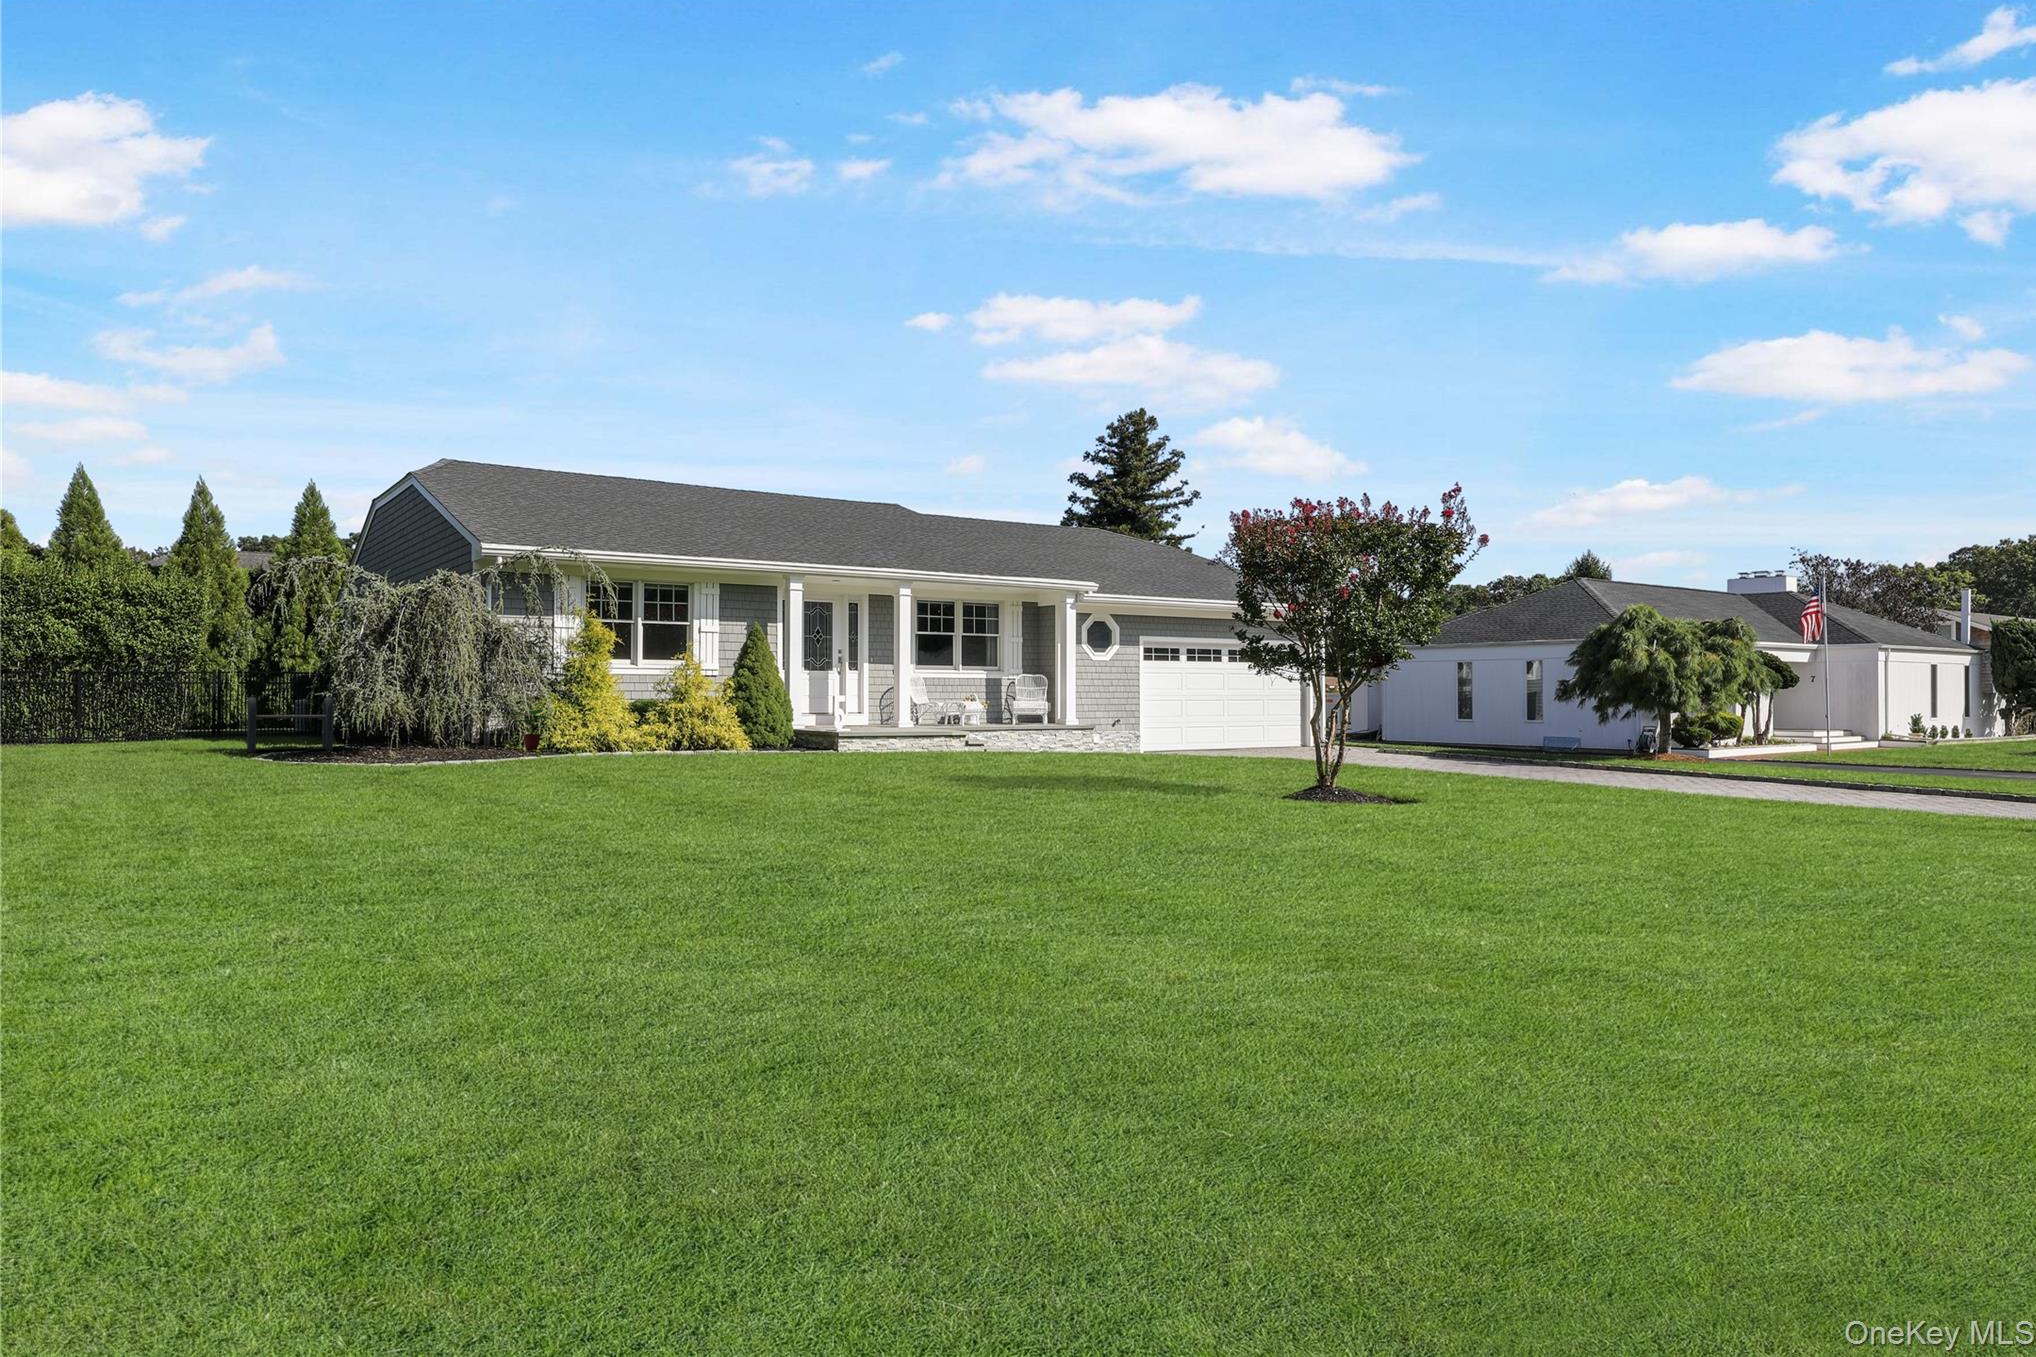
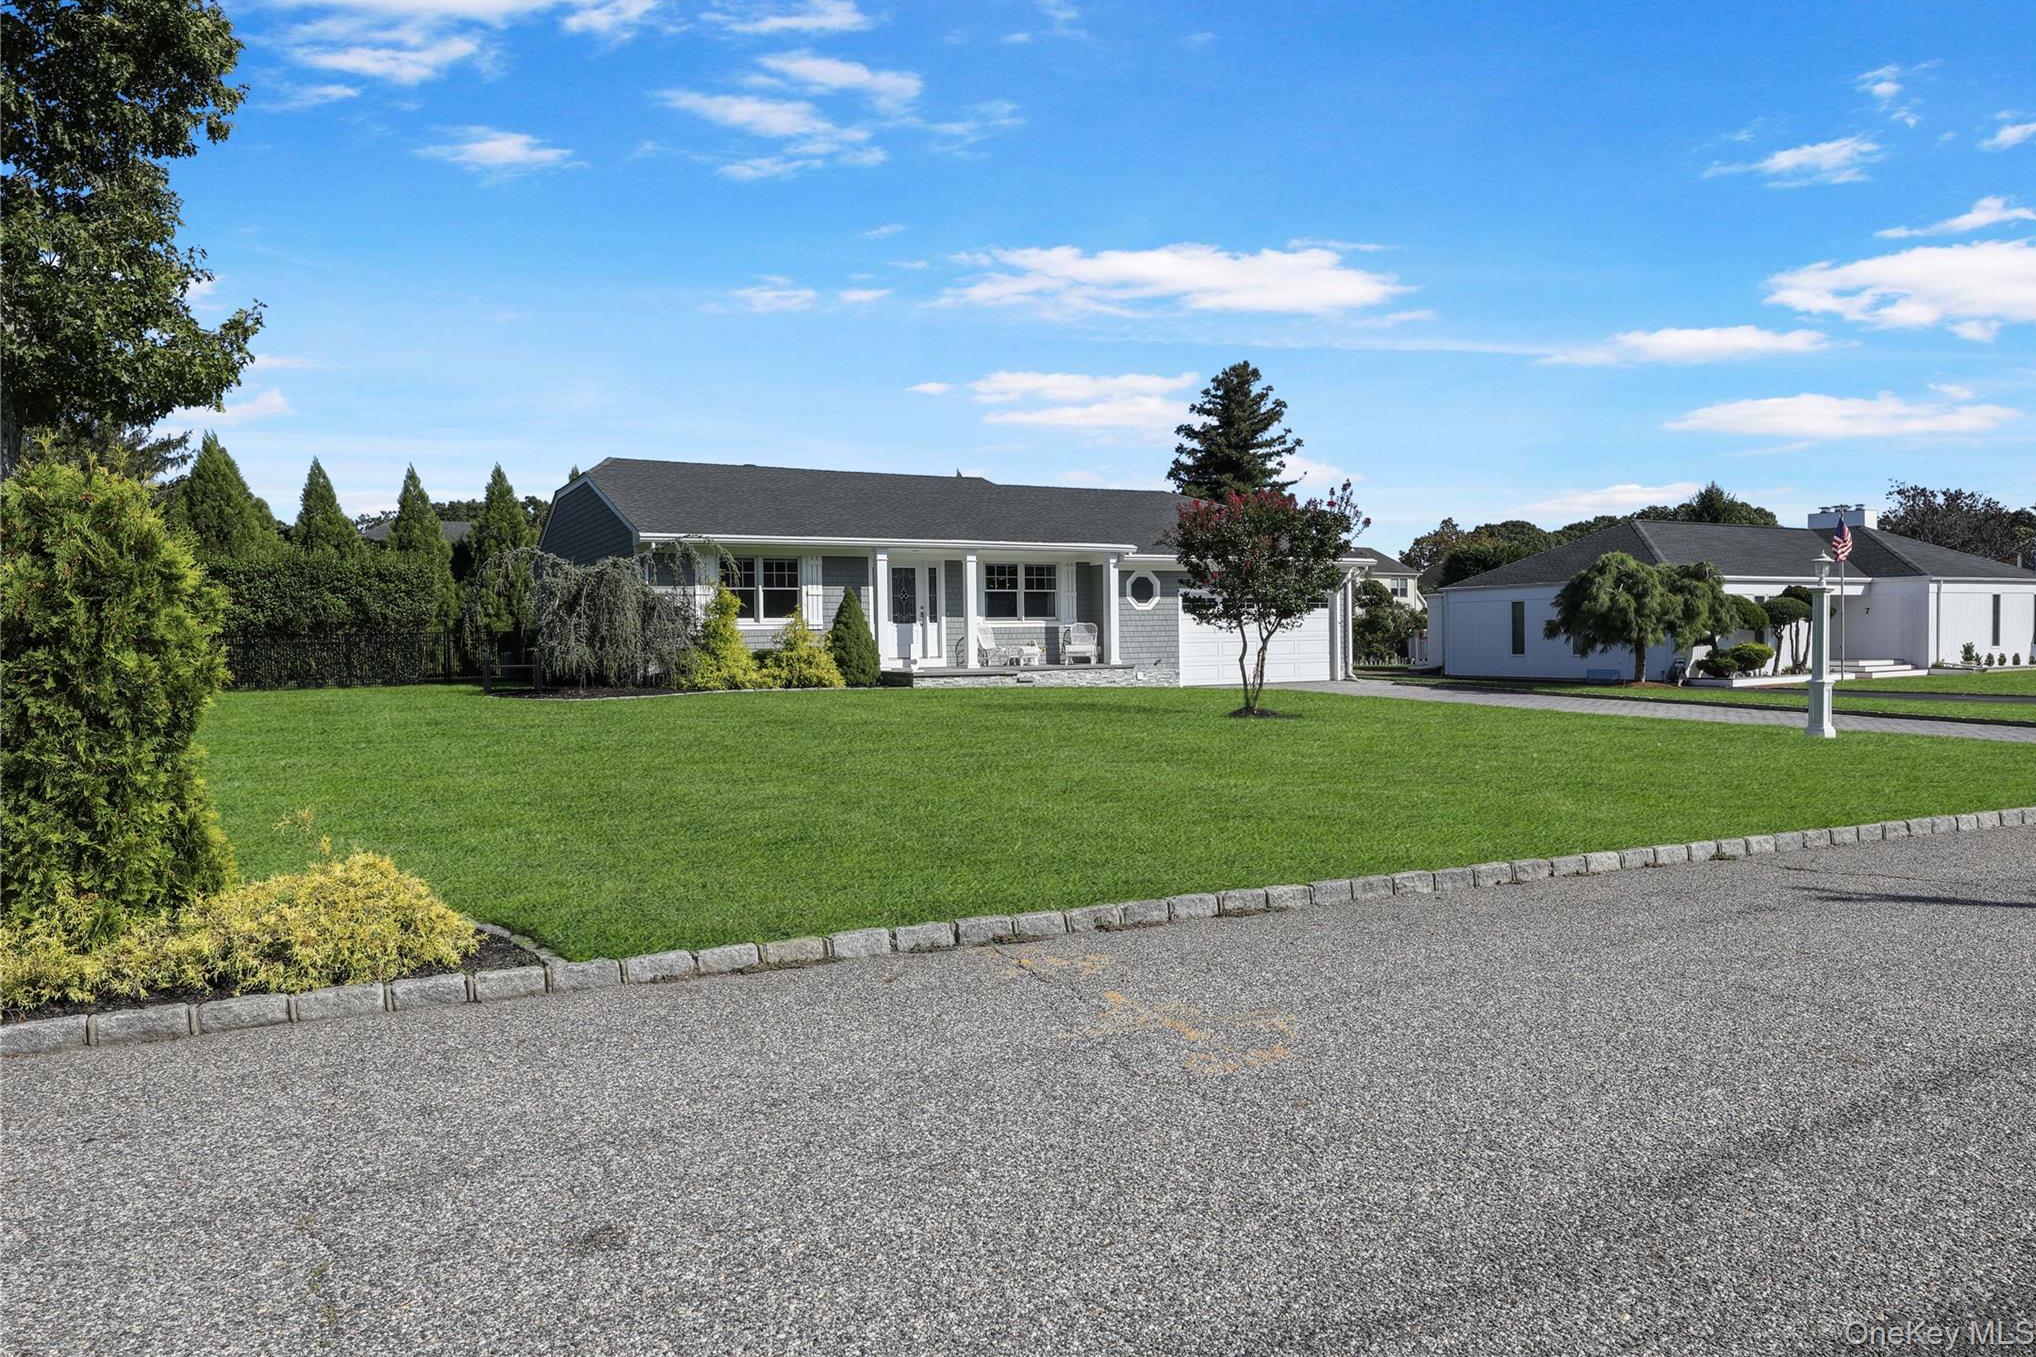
potted plant: present [505,710,552,749] -> none [660,659,696,688]

